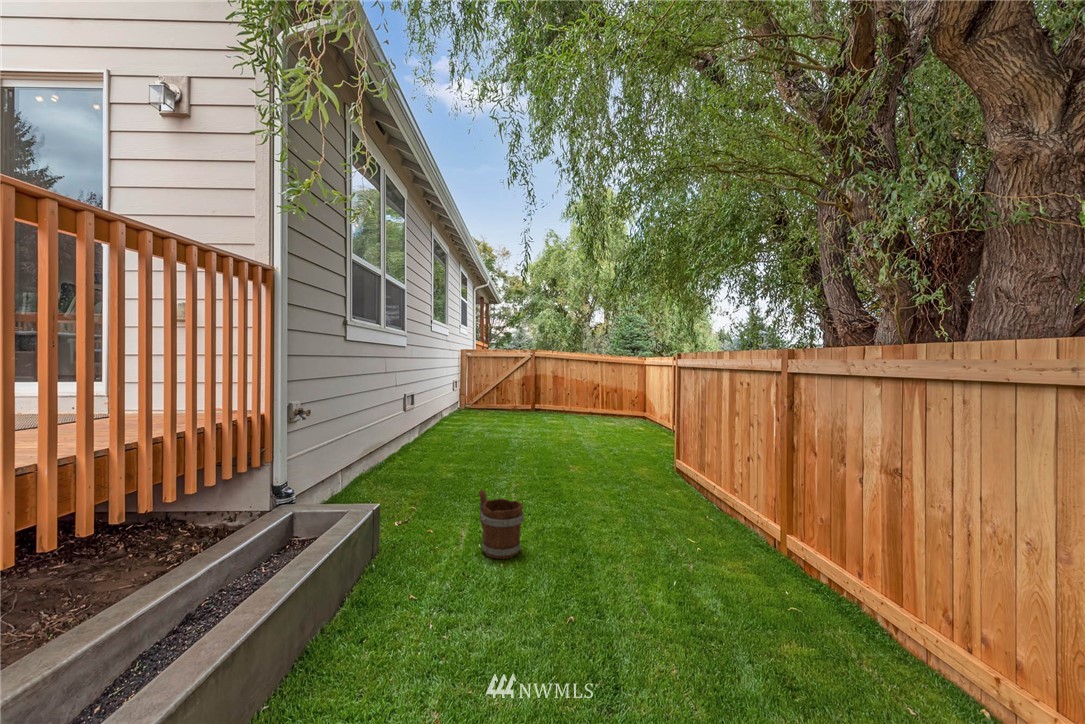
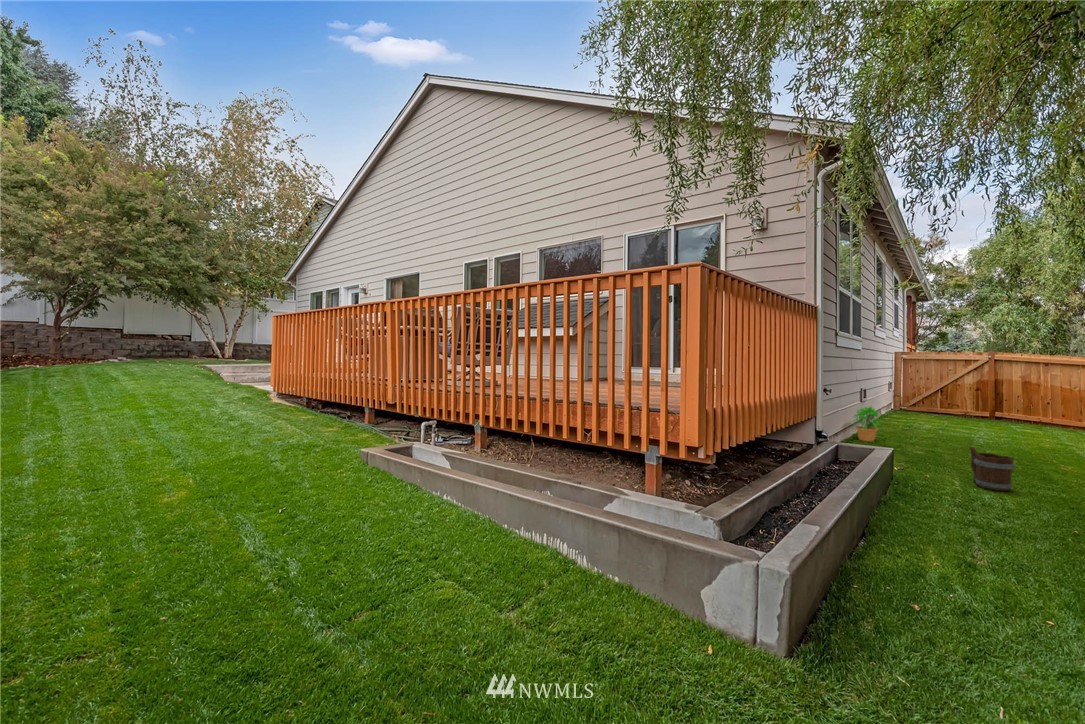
potted plant: none [376,421,414,471] -> present [854,406,880,441]

